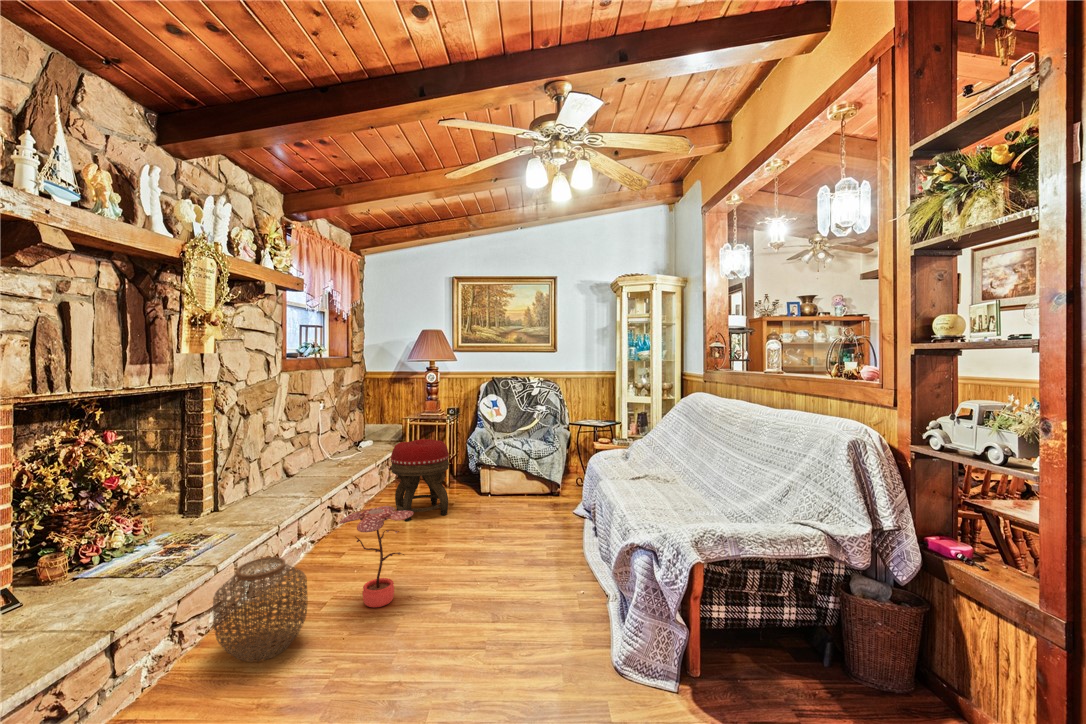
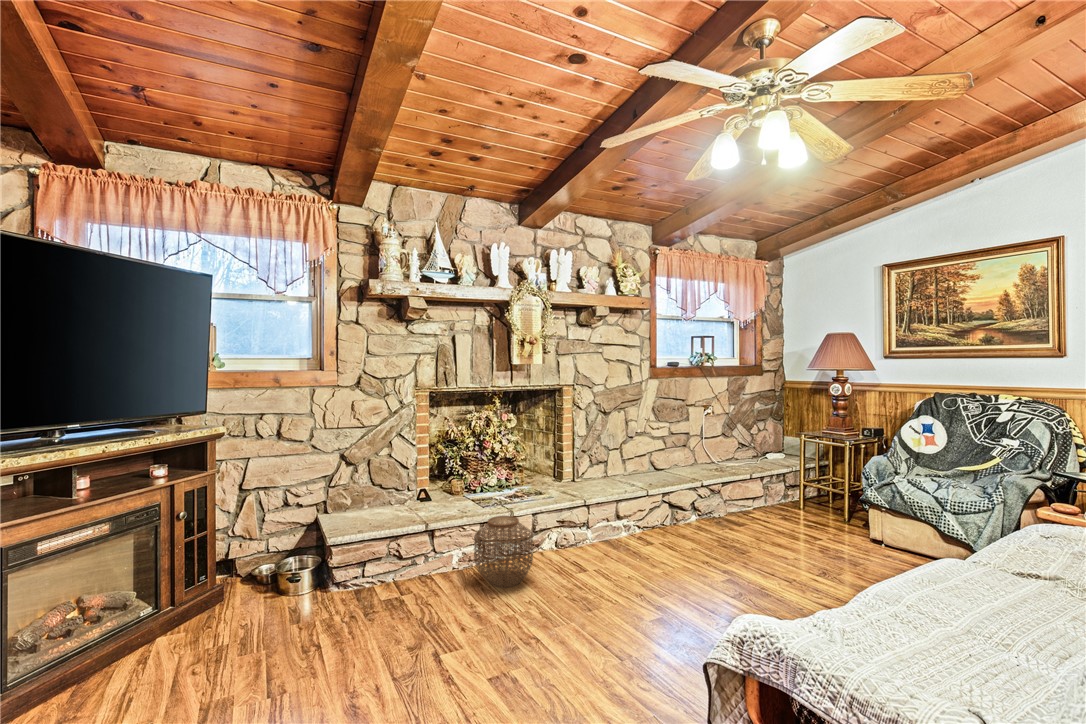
footstool: present [391,439,449,521] -> none [723,460,792,554]
potted plant: present [340,506,414,607] -> none [565,506,623,596]

